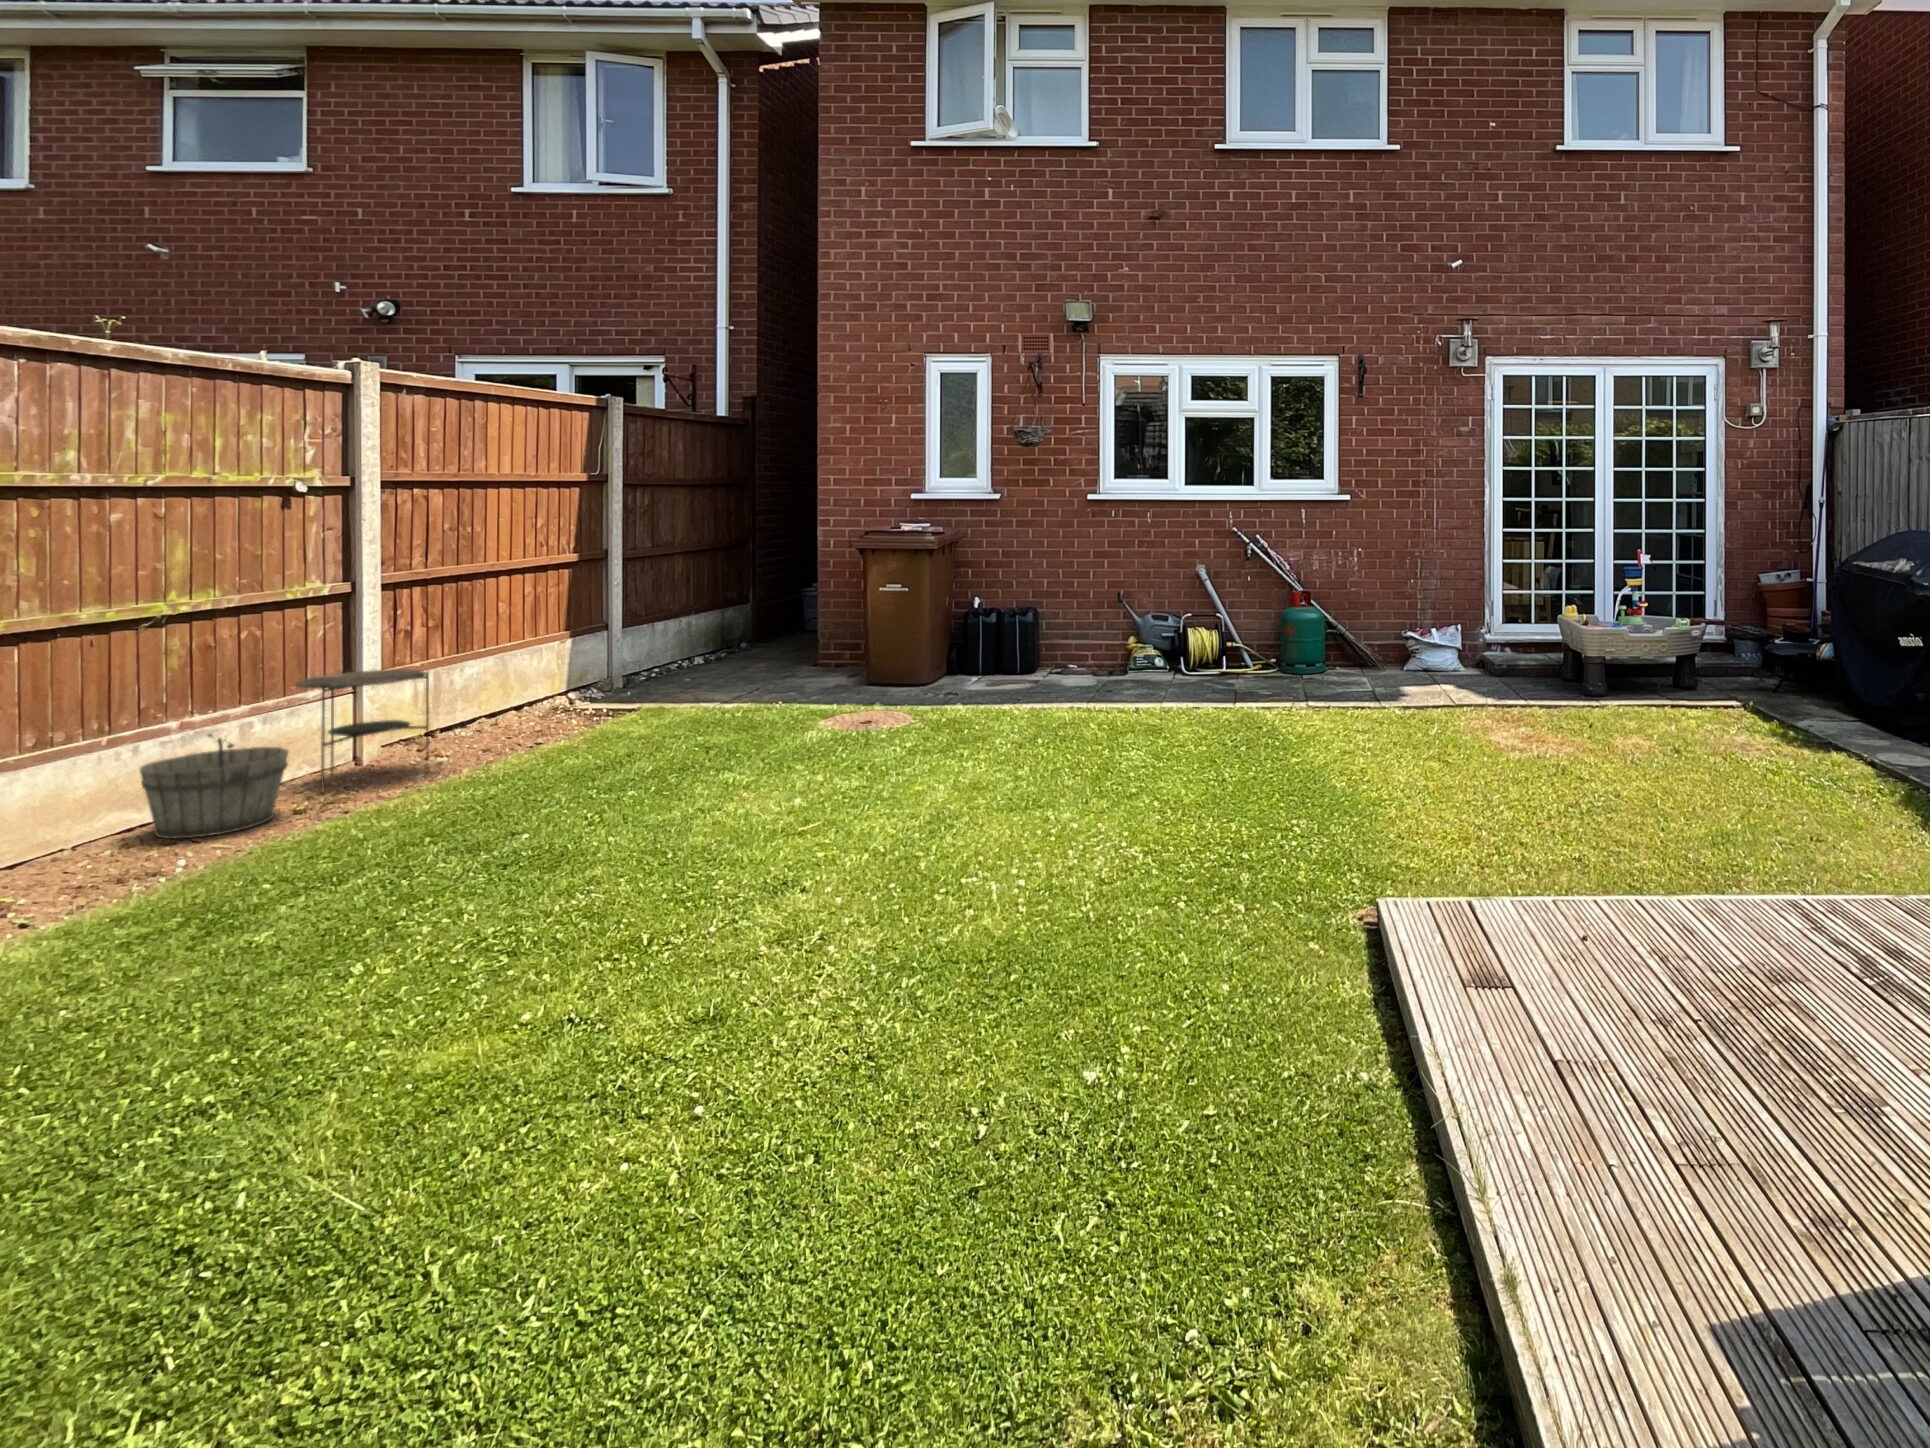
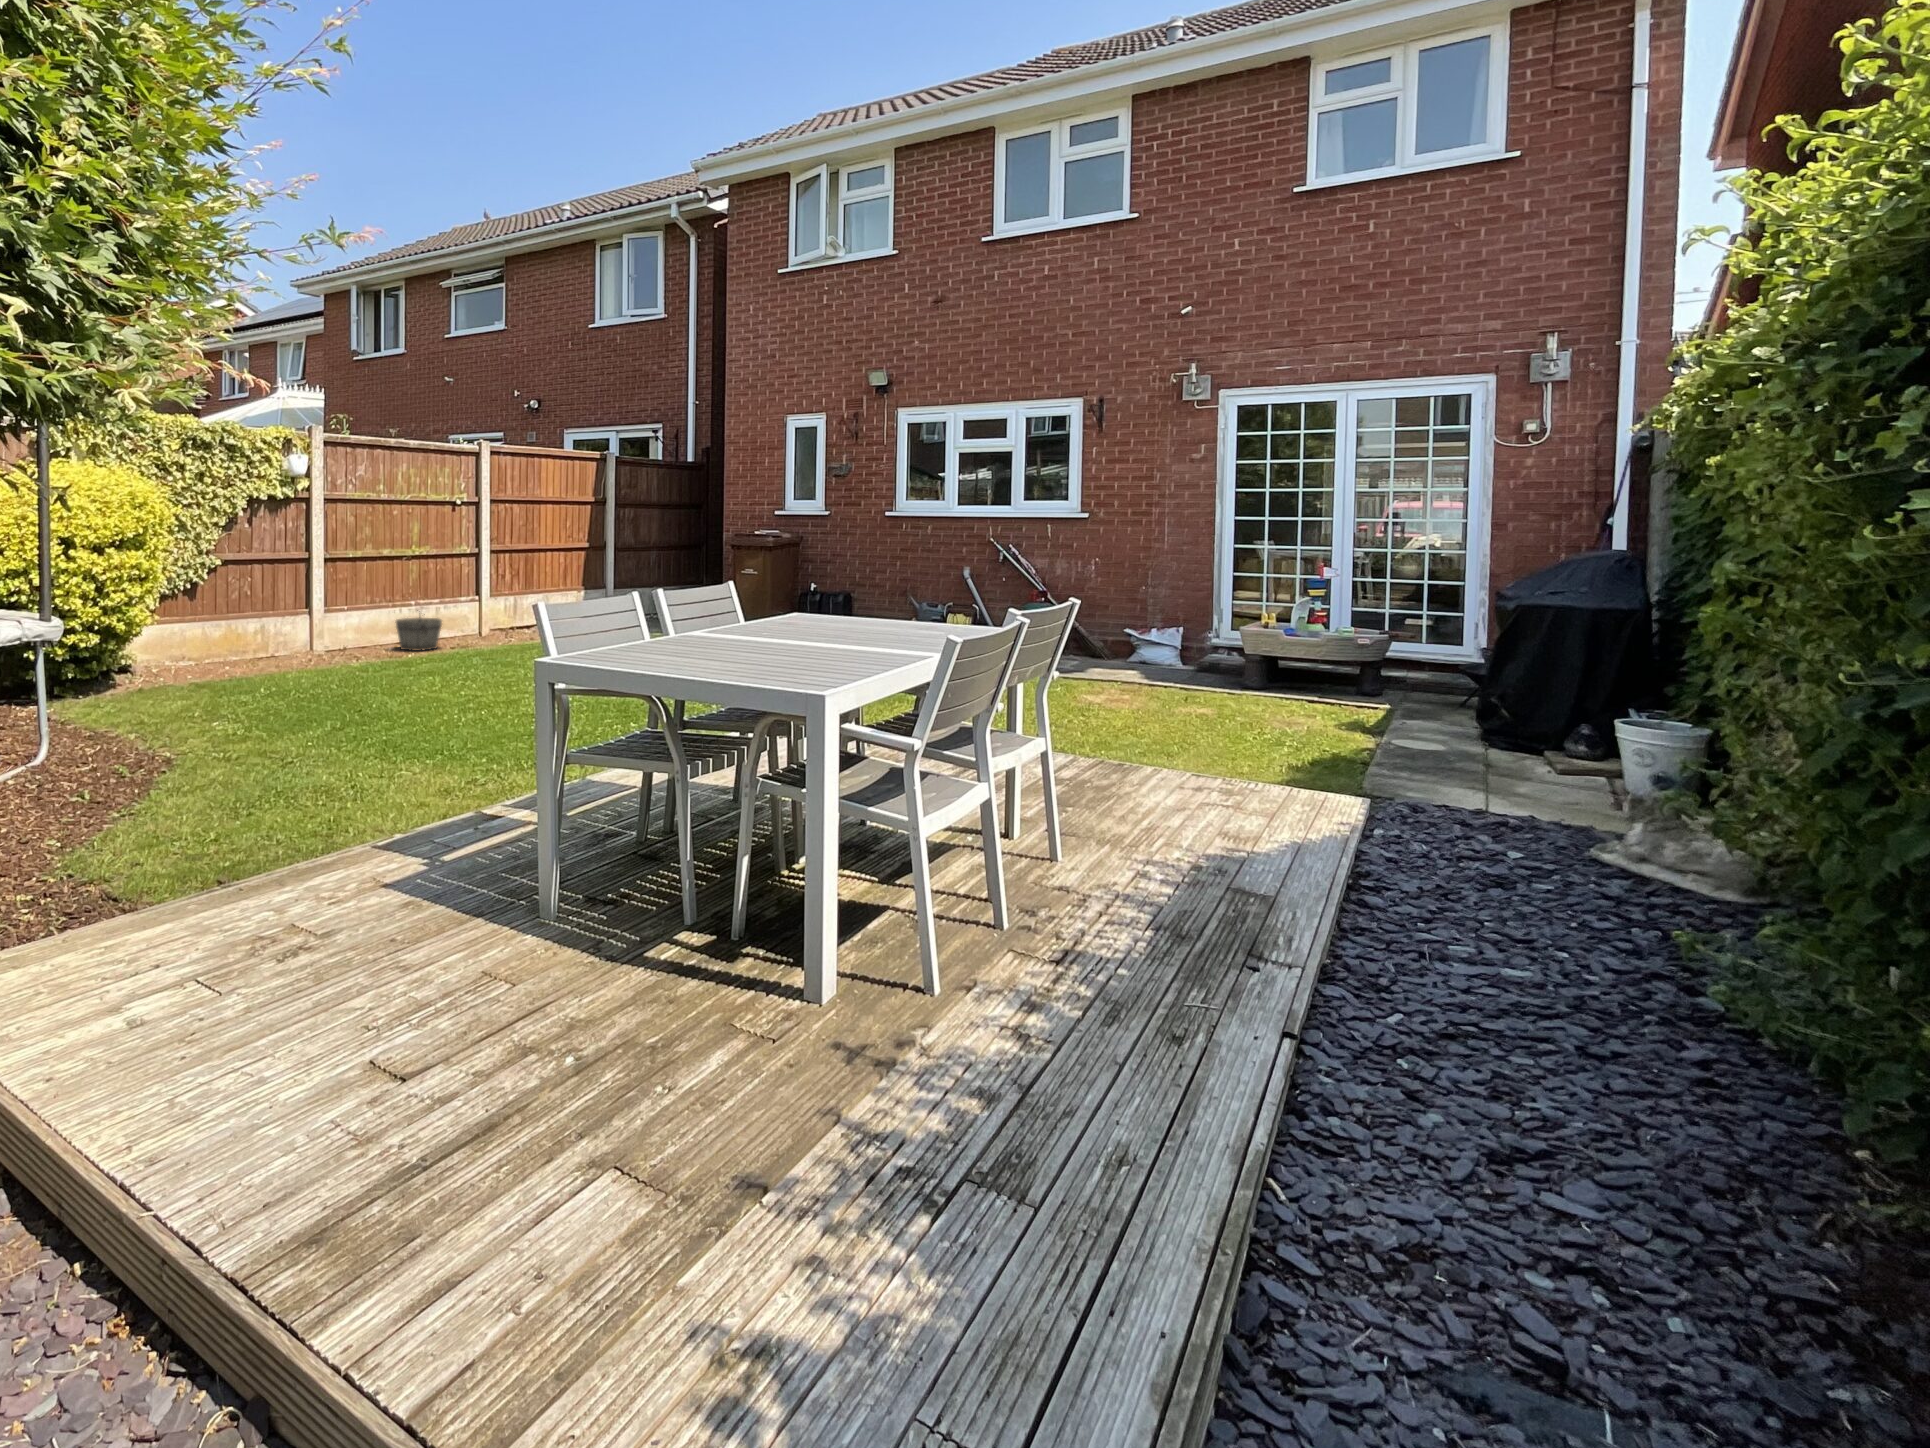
side table: present [296,669,429,793] -> none [451,591,499,644]

